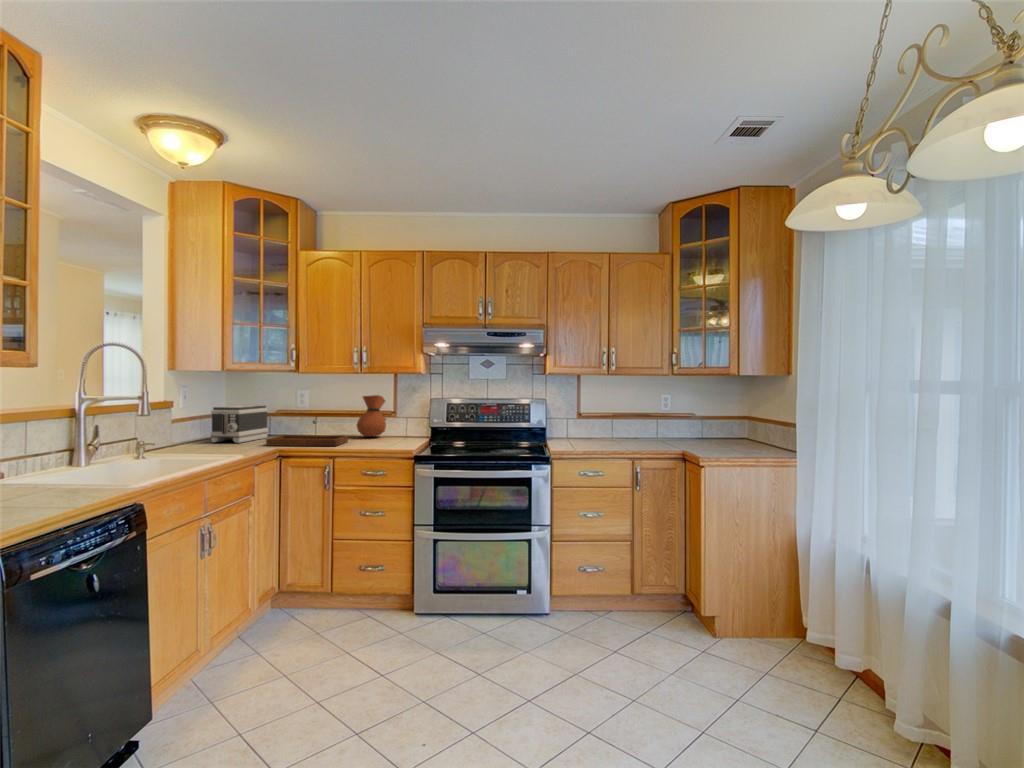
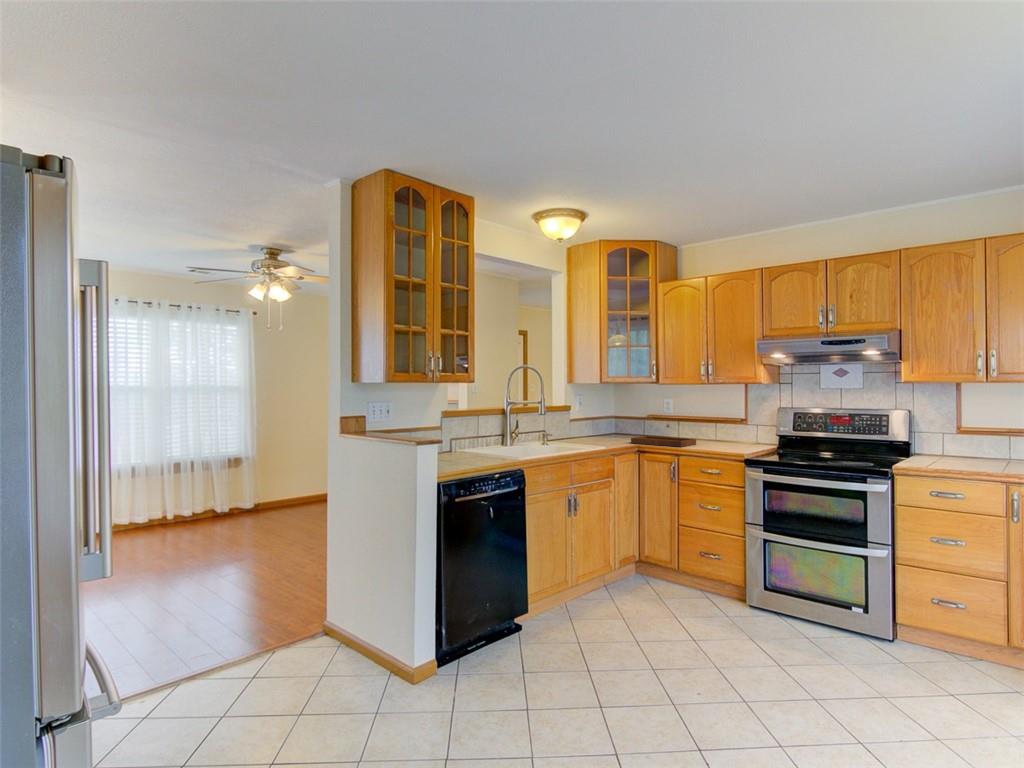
vase: present [357,395,386,437] -> none [708,404,736,442]
toaster: present [210,405,268,443] -> none [596,411,639,440]

